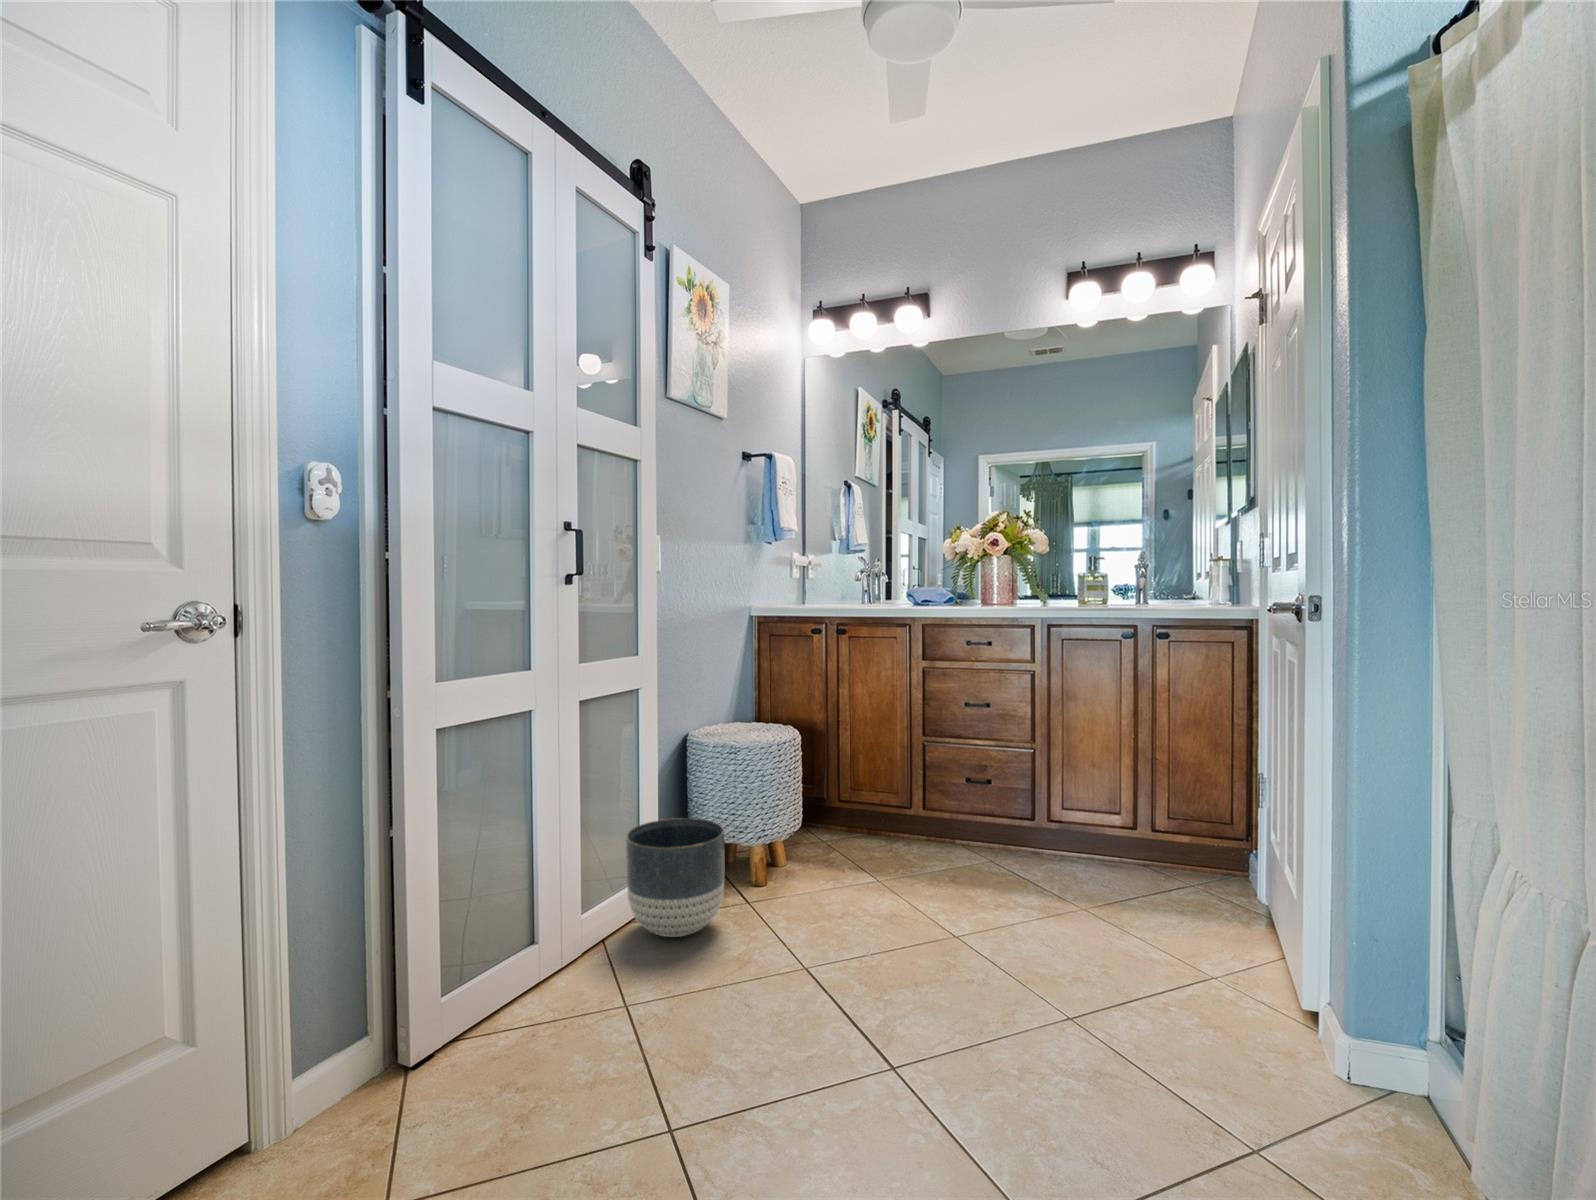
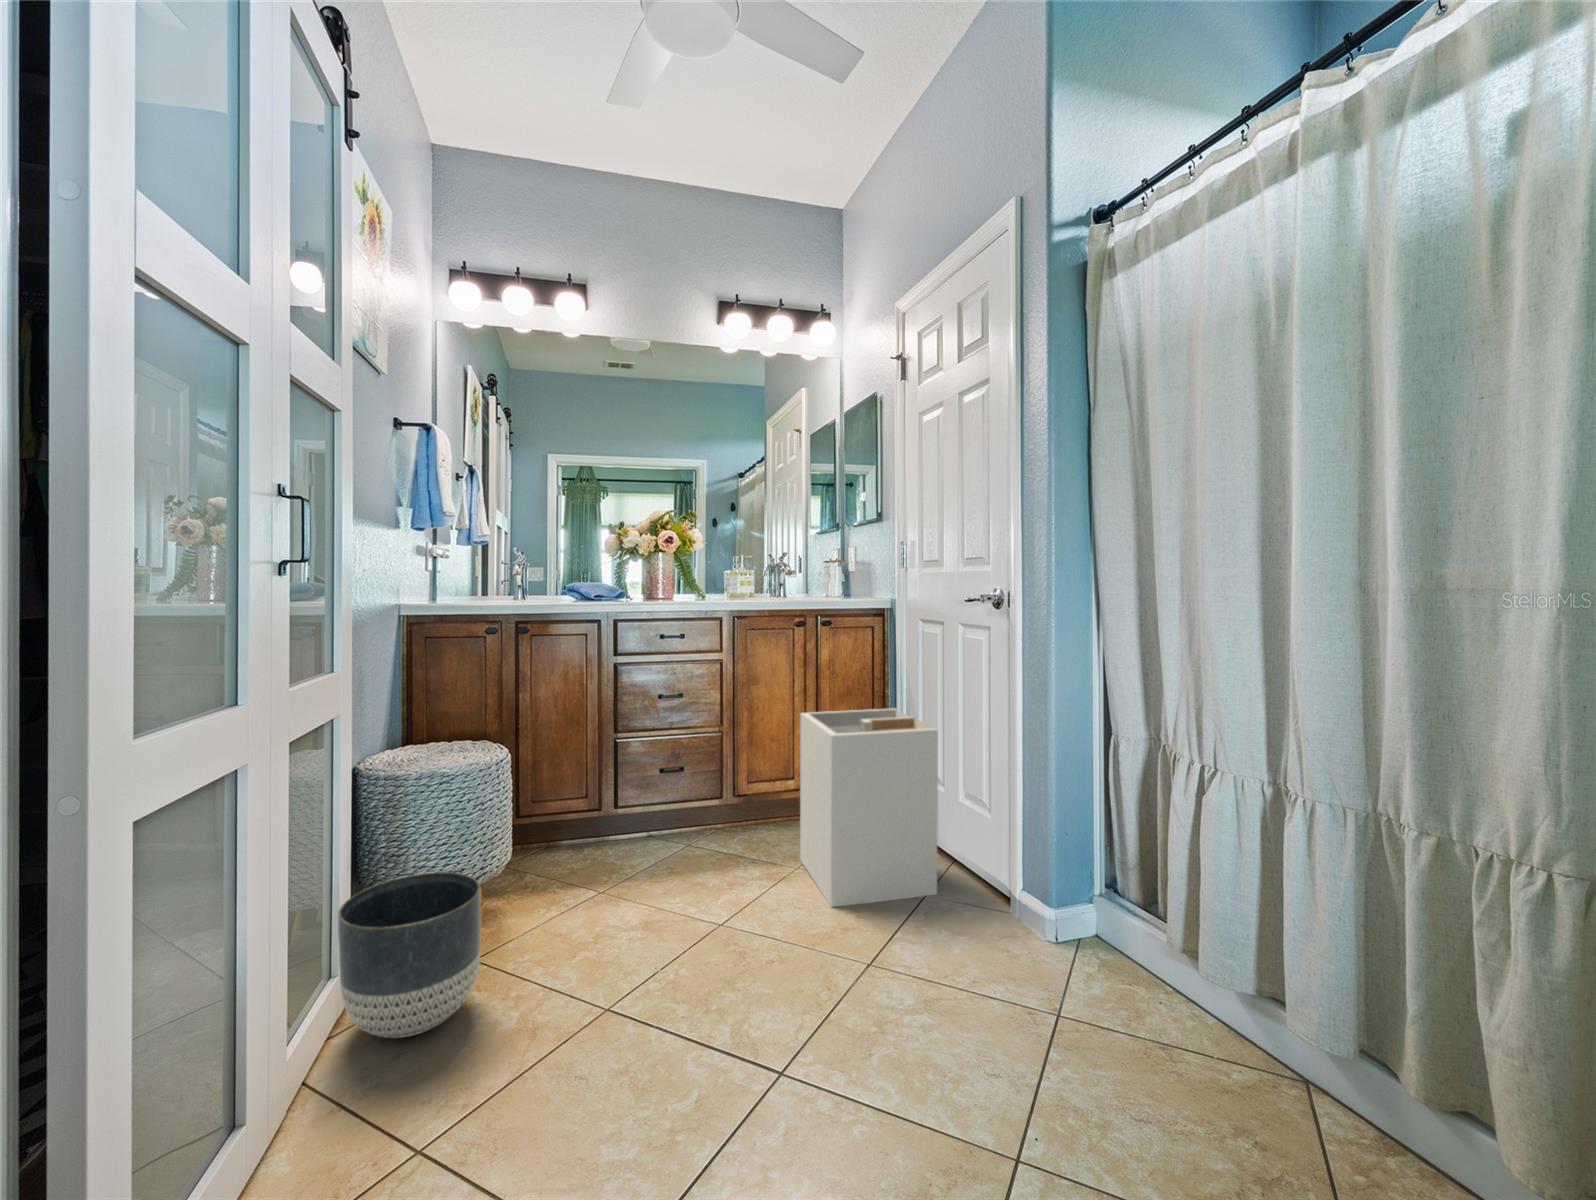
laundry hamper: none [1079,733,1229,978] -> present [800,708,938,907]

